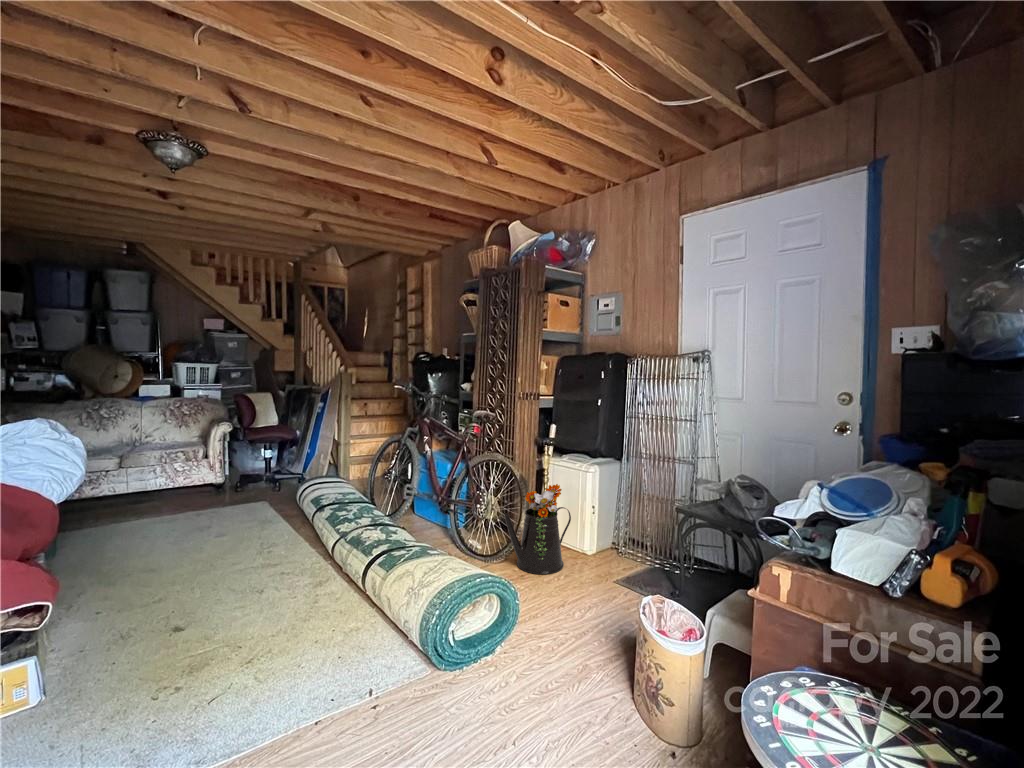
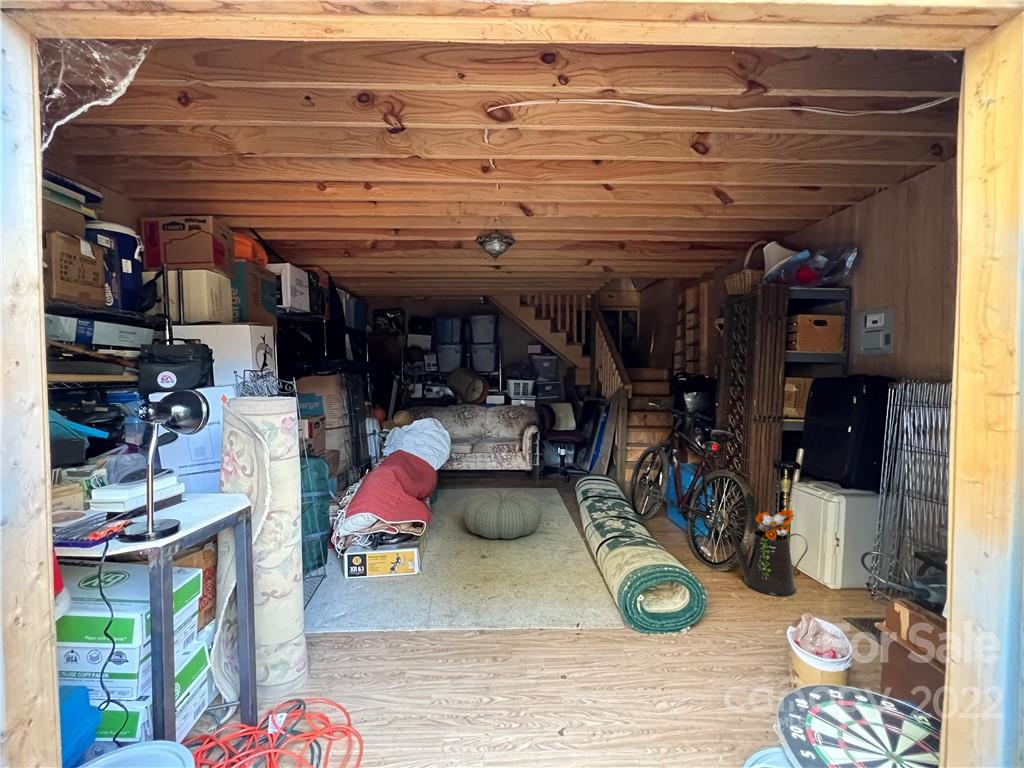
pouf: none [124,514,262,596] -> present [463,490,542,539]

